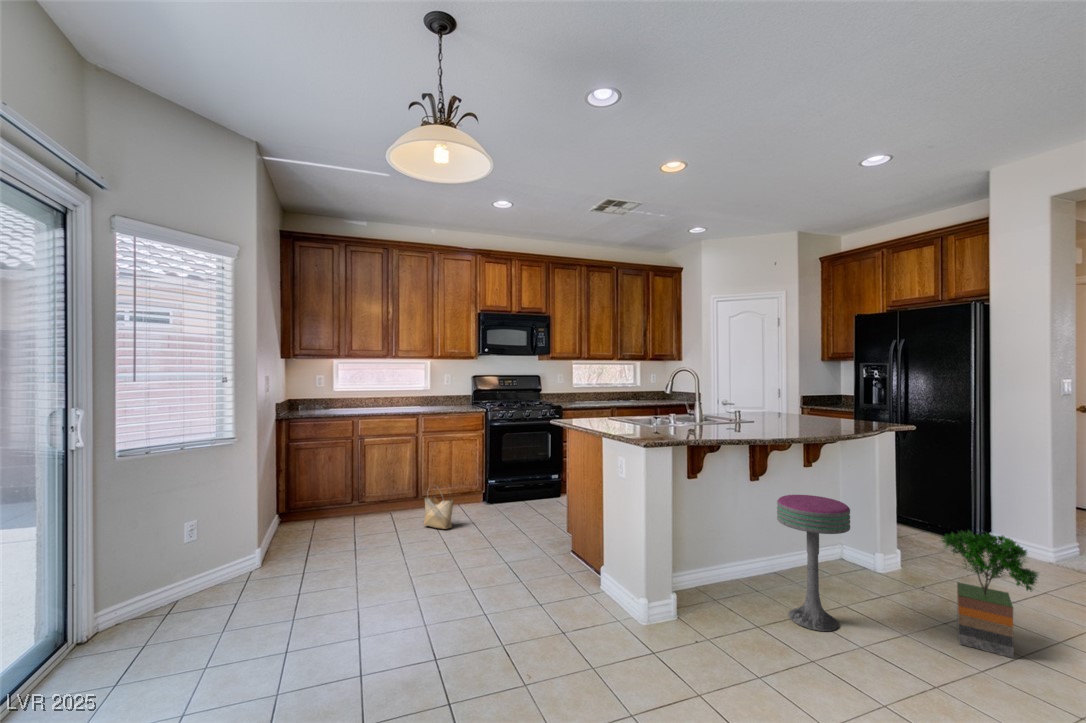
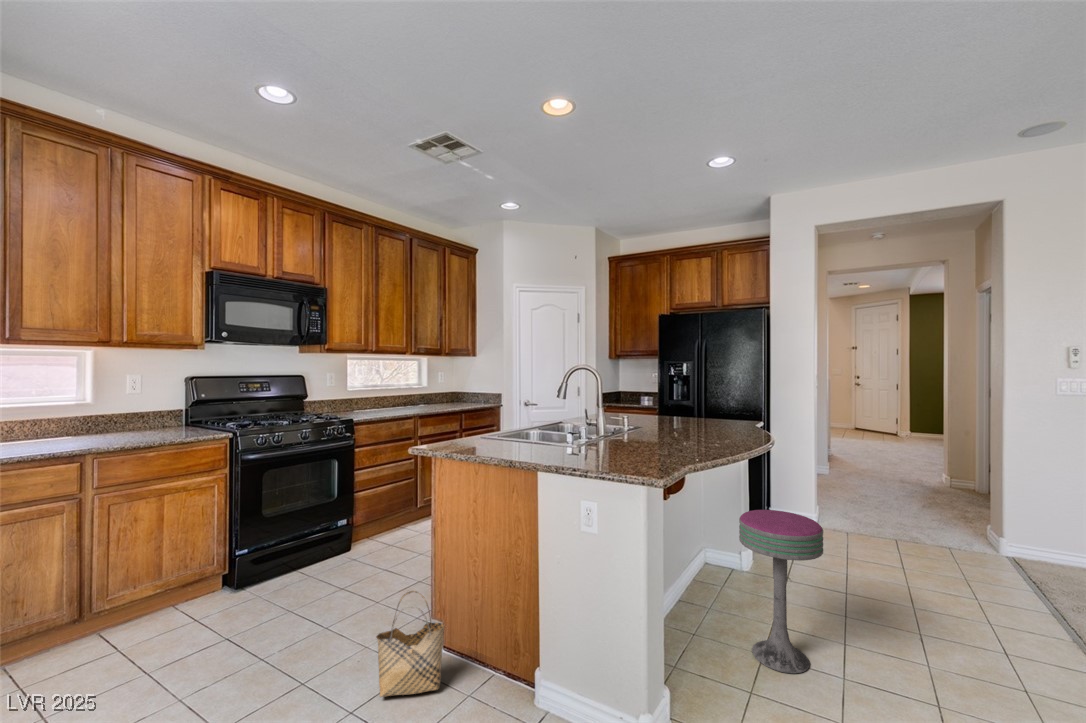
woven basket: present [424,483,454,529] -> present [376,591,444,697]
potted tree: present [941,530,1038,658] -> none [853,520,955,639]

